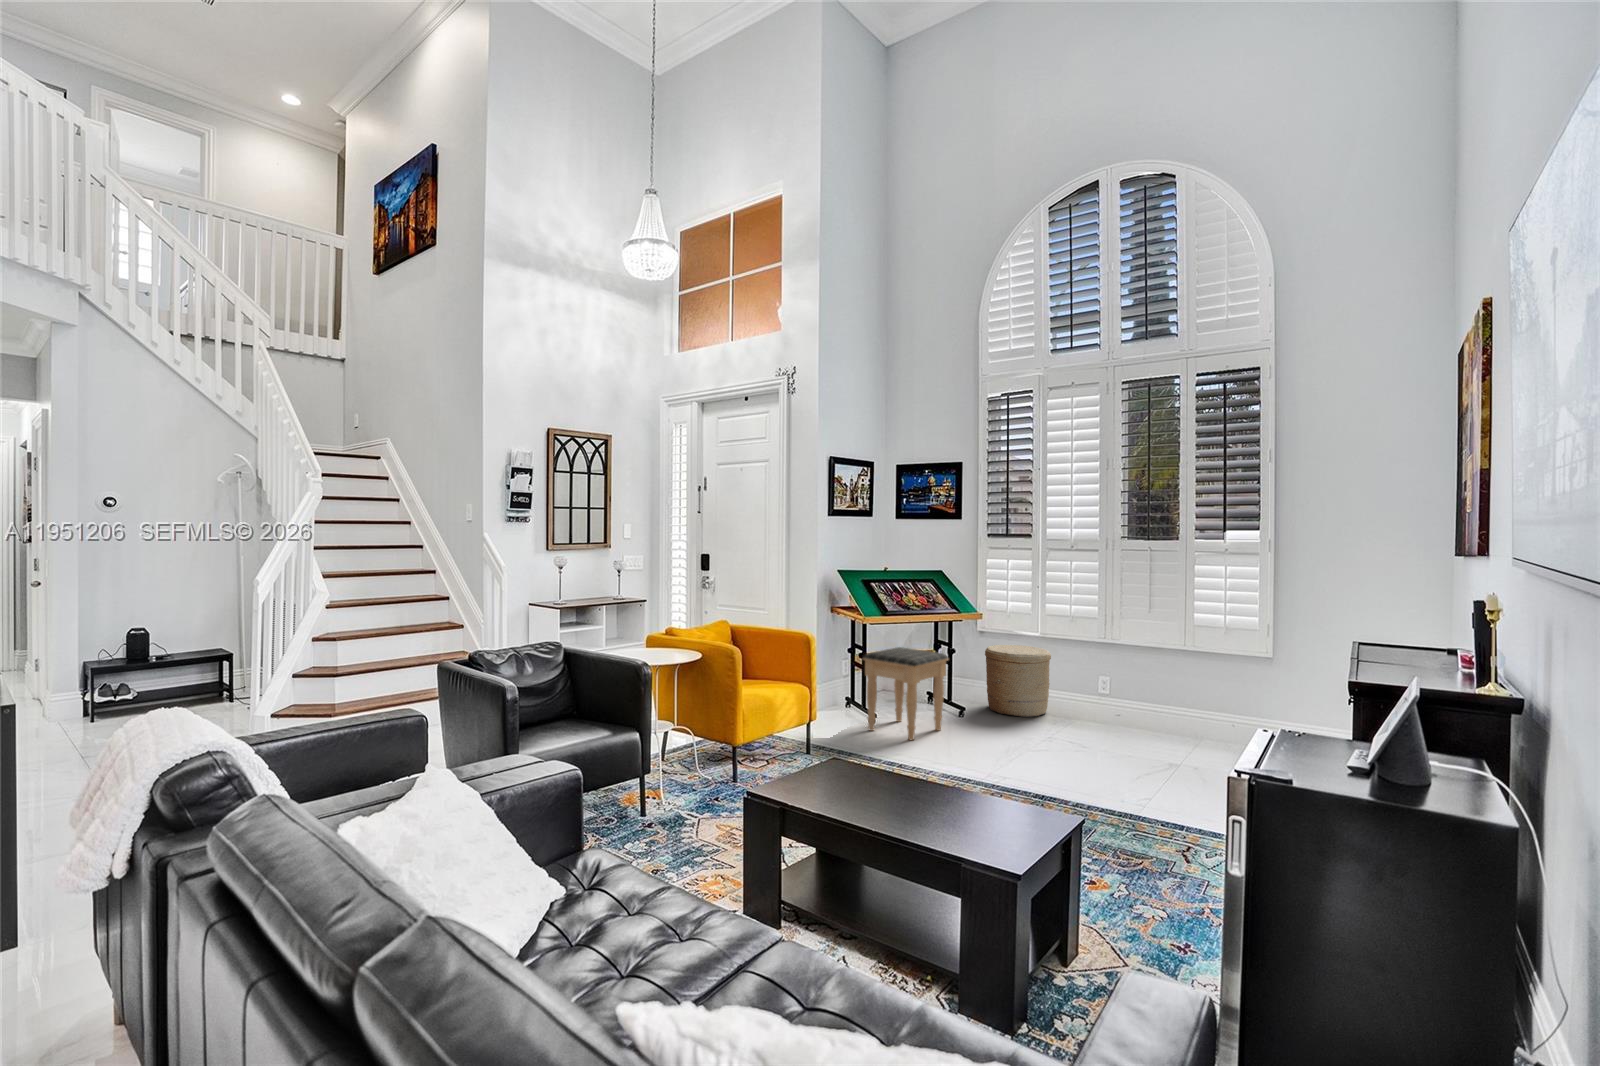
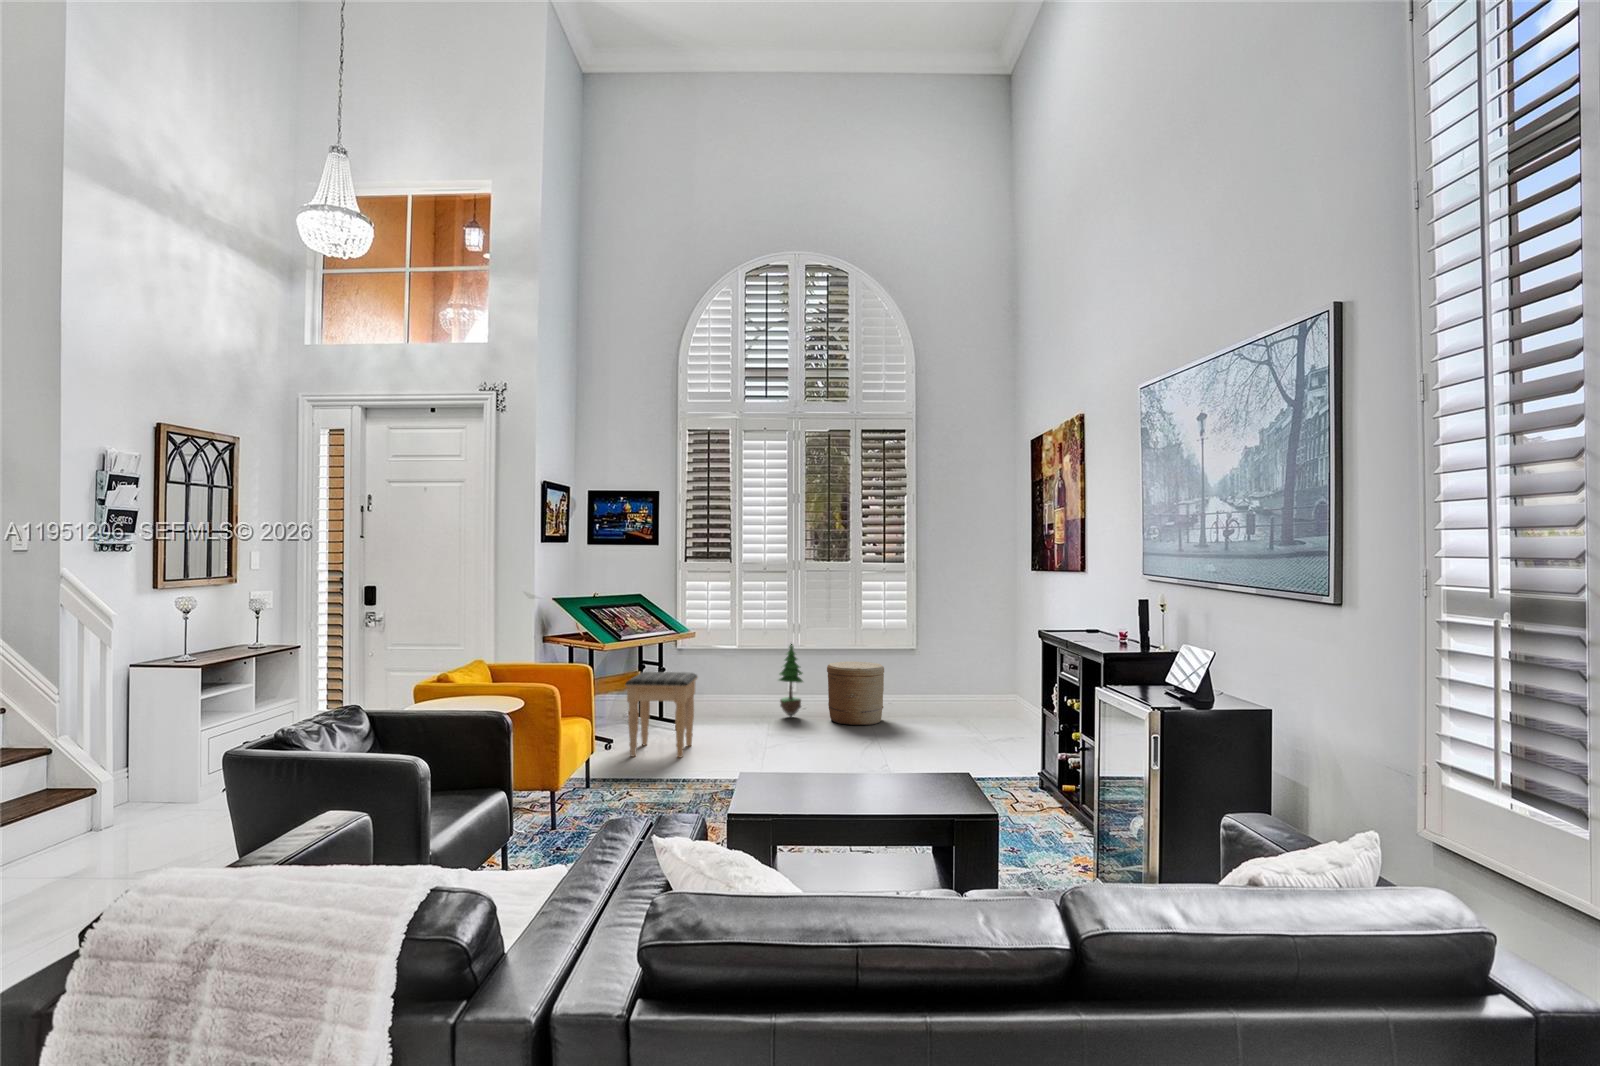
potted tree: none [1078,631,1111,718] -> present [779,644,803,717]
woven basket: present [985,645,1051,717] -> present [827,661,884,725]

